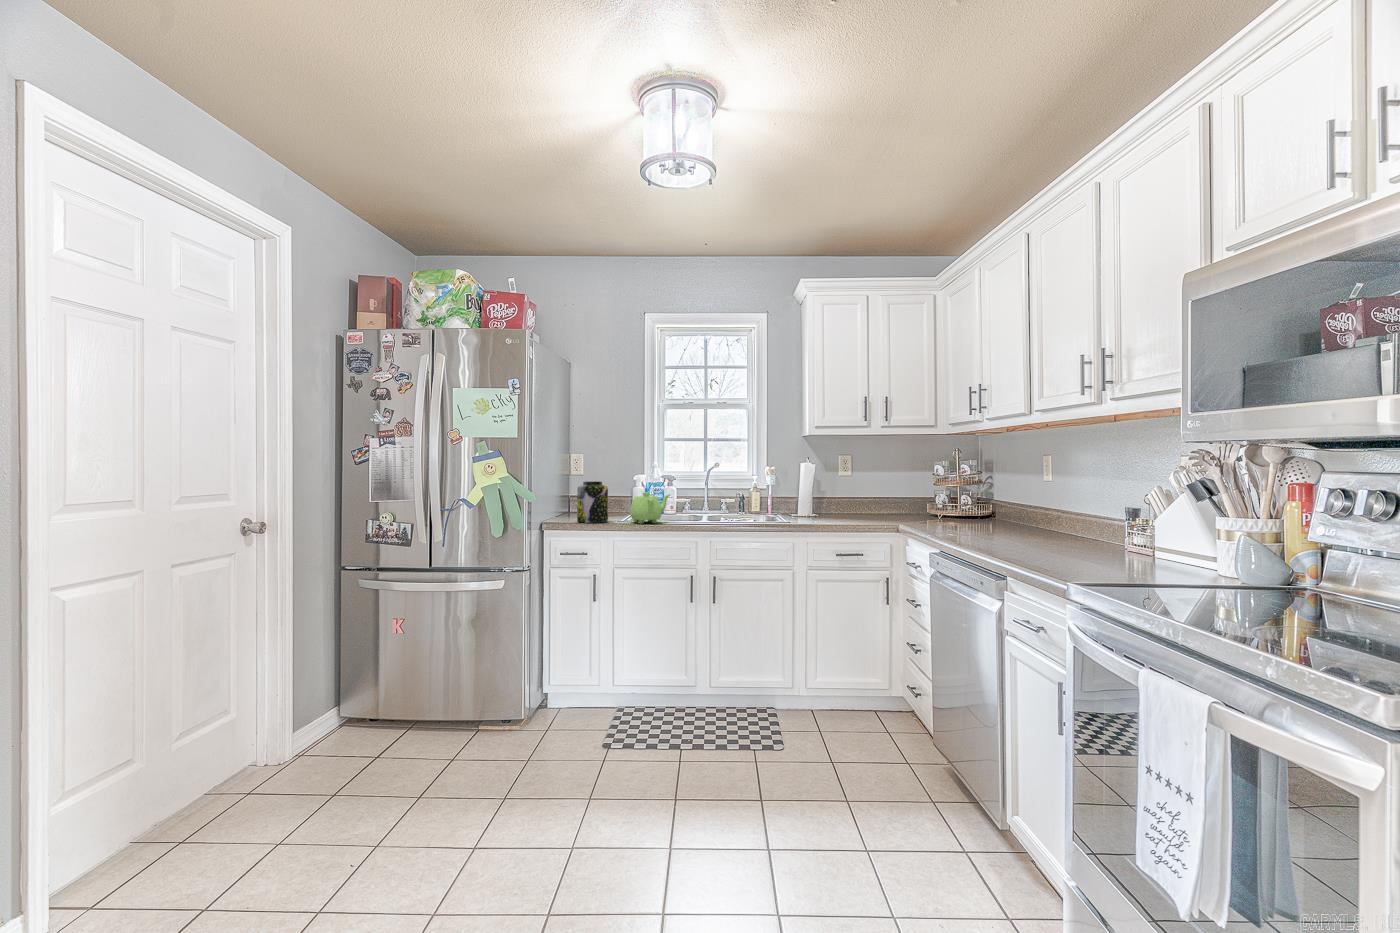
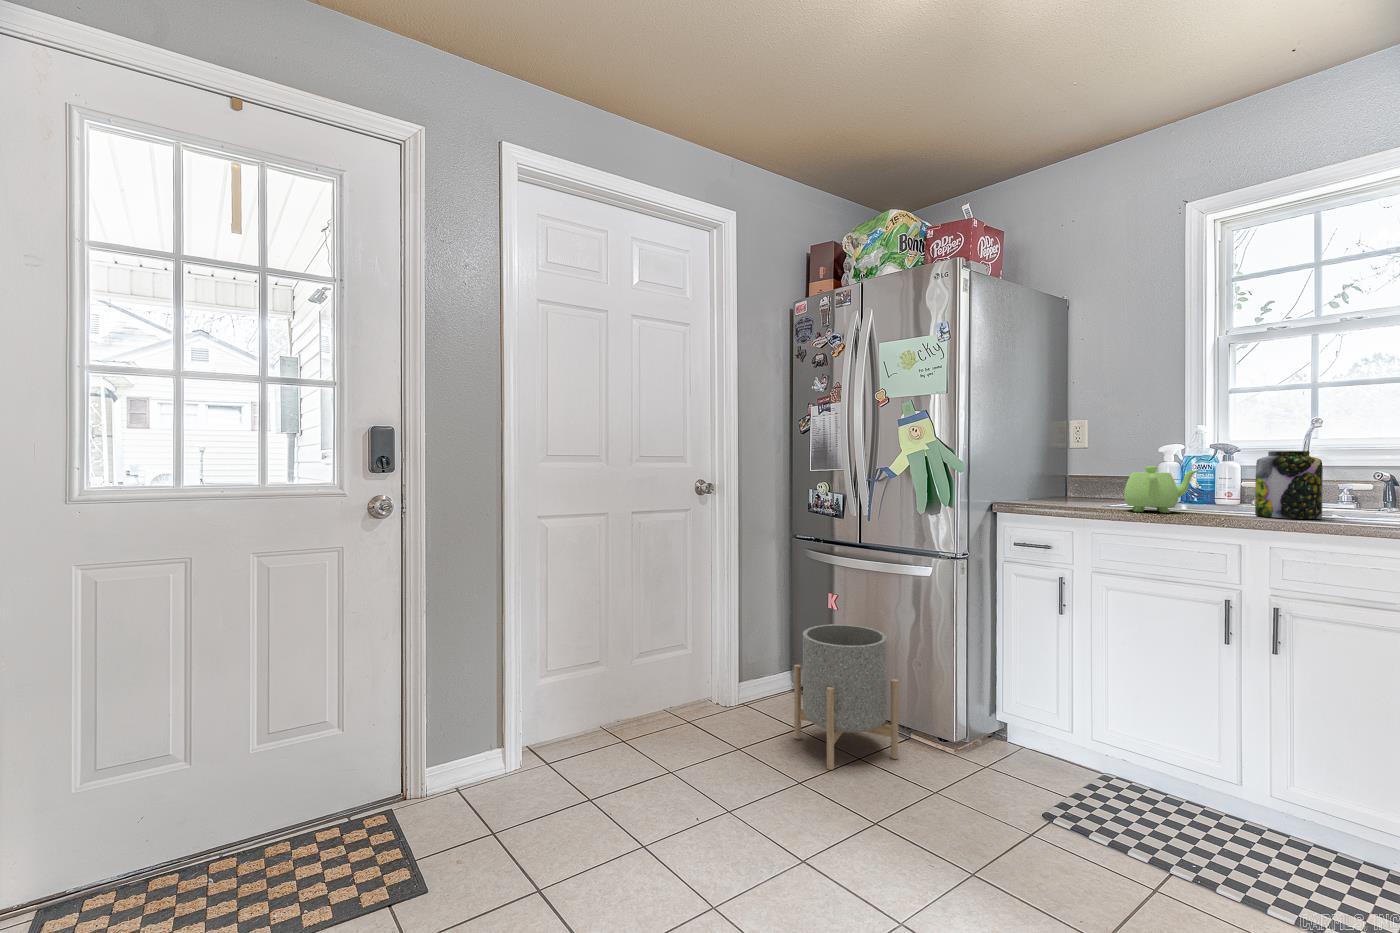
jar: present [577,481,608,523] -> present [1255,451,1323,519]
planter: none [381,642,483,773] -> present [794,624,898,770]

